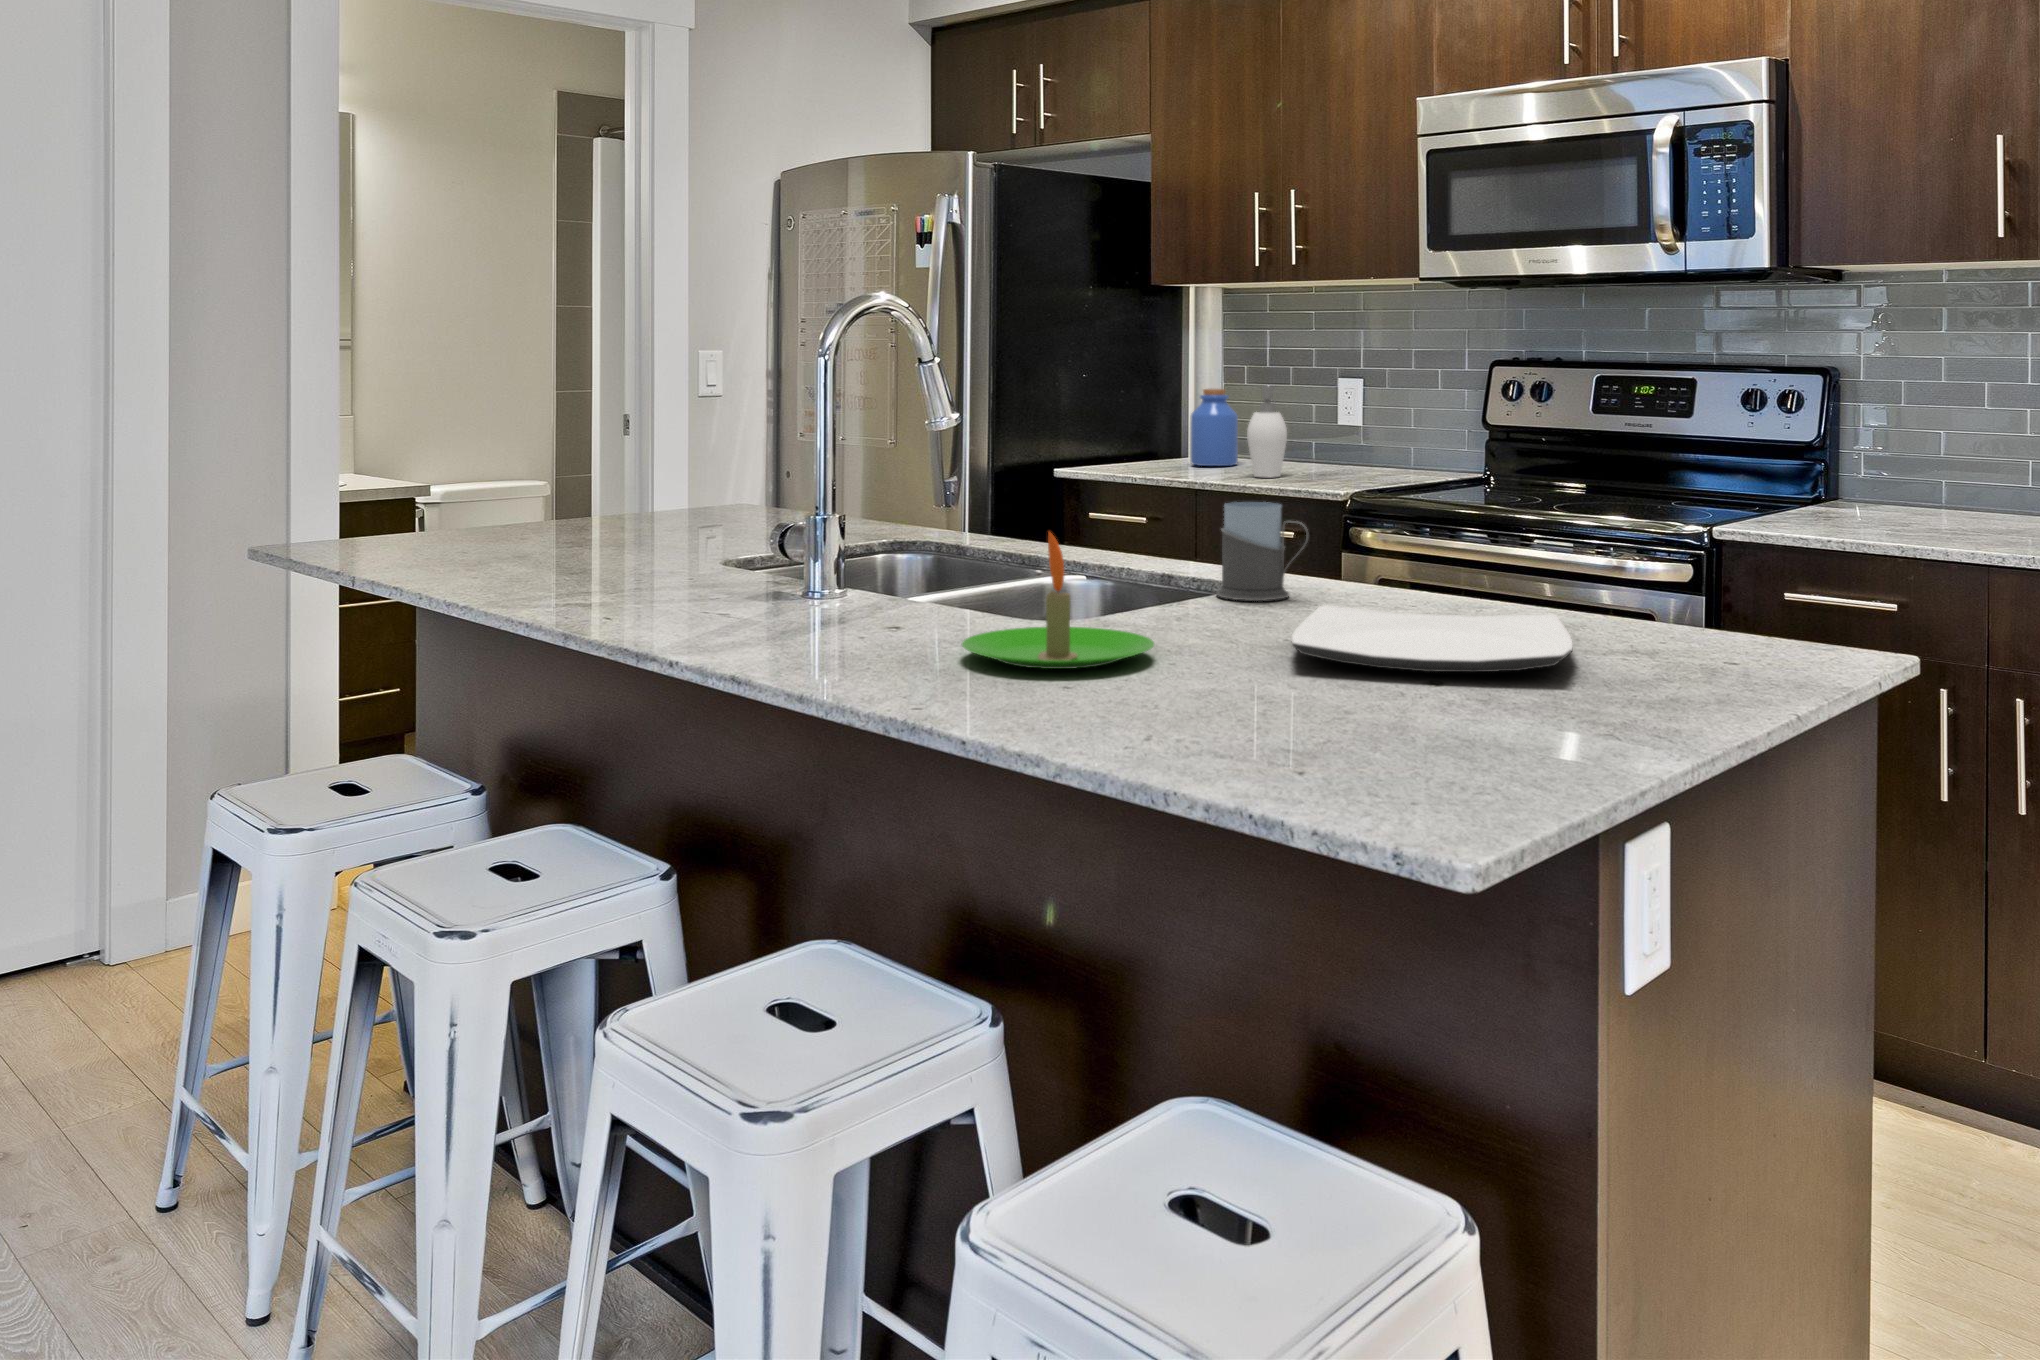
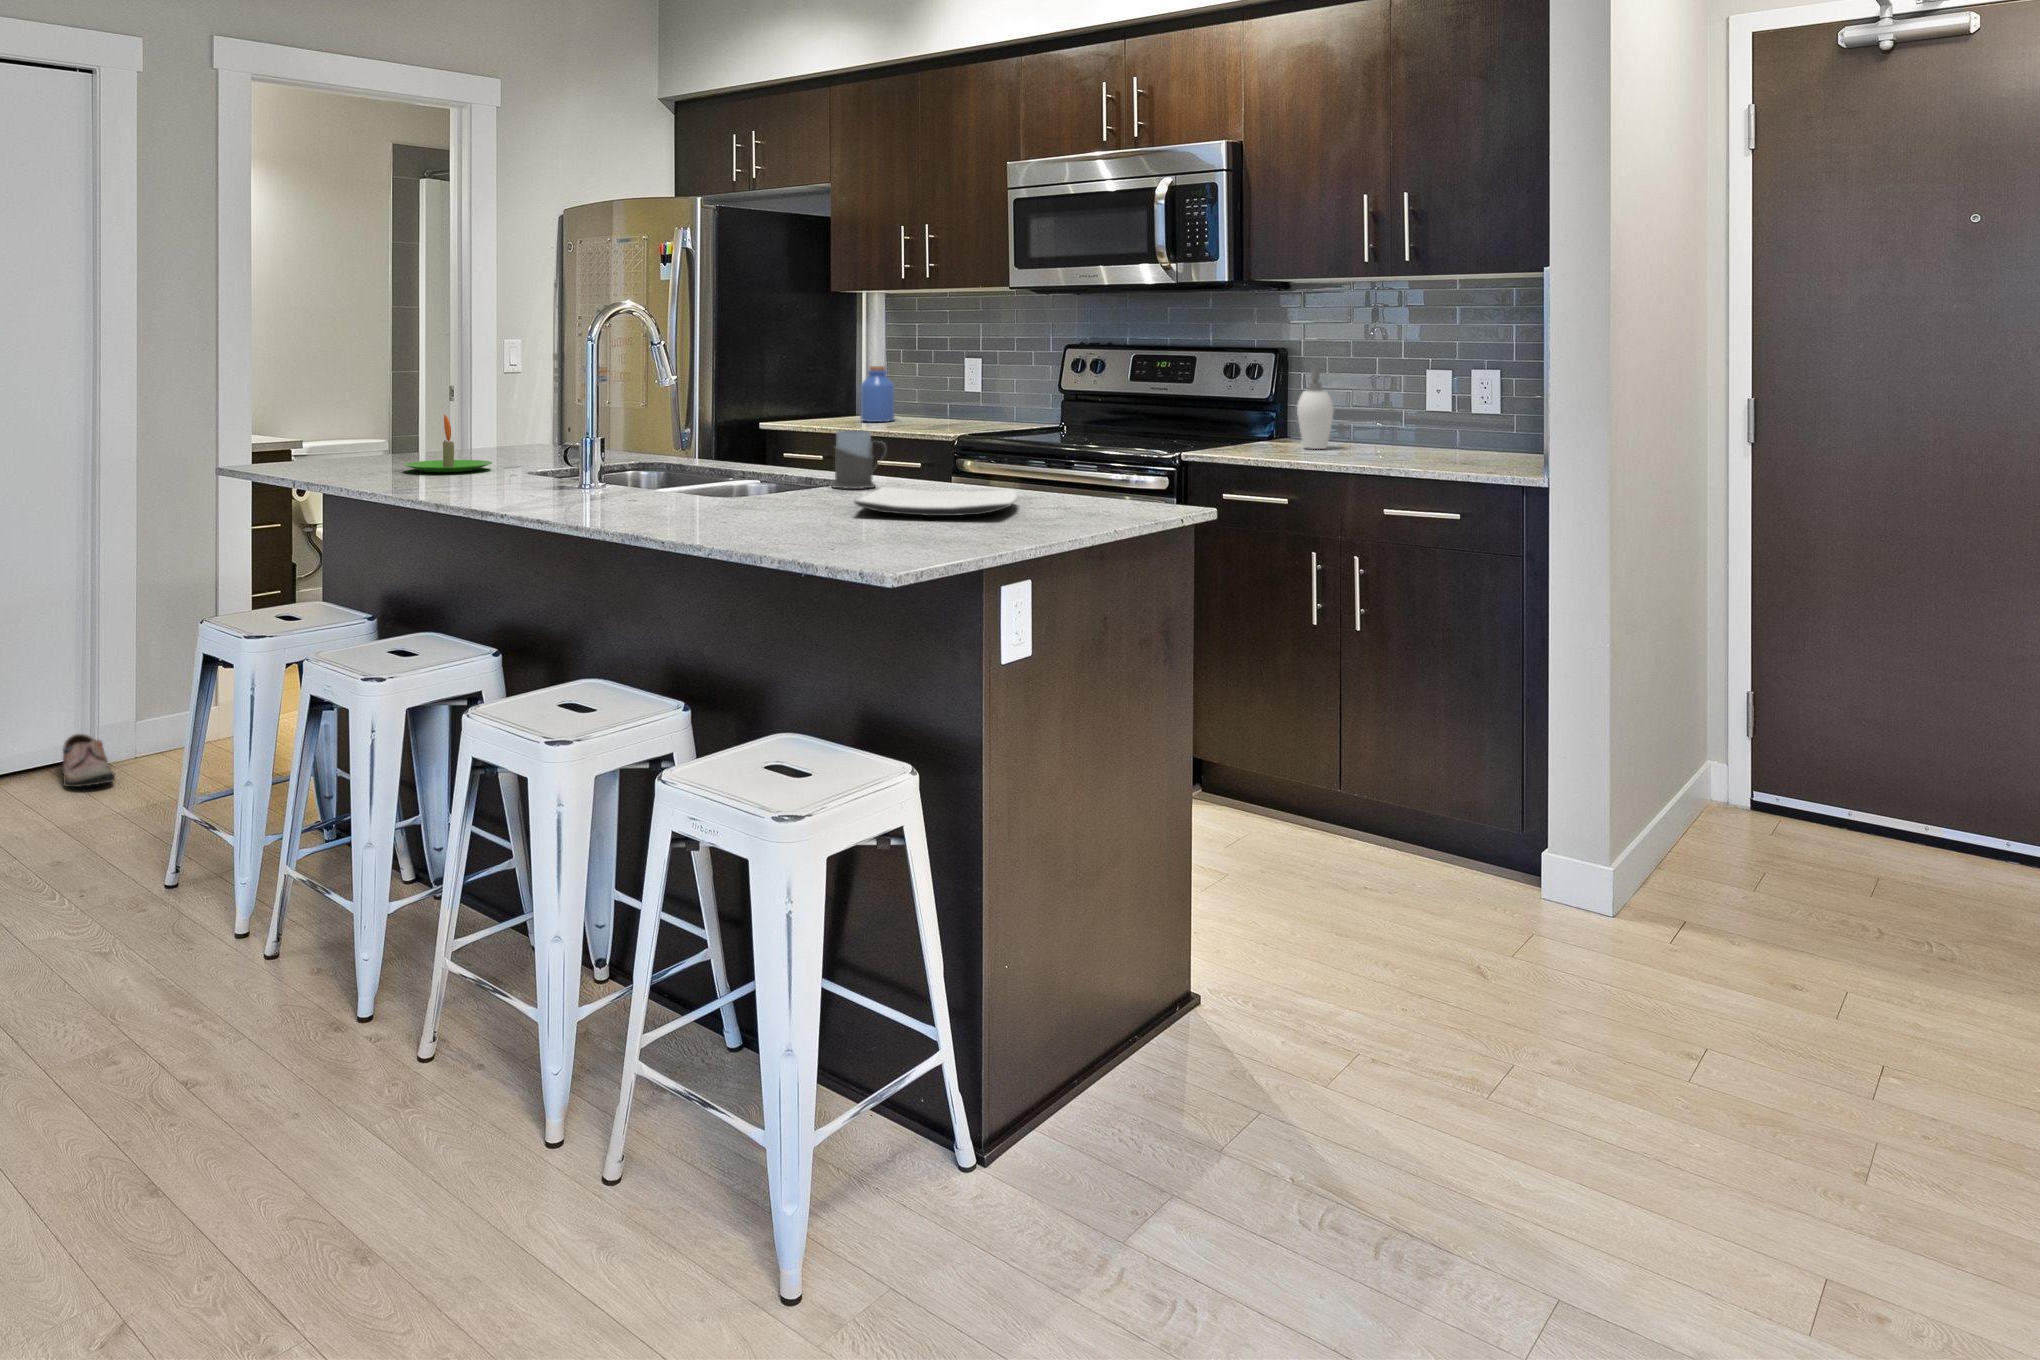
soap dispenser: present [1247,386,1287,477] -> present [1297,368,1334,449]
candle: present [962,532,1154,669] -> present [404,415,492,472]
shoe: none [47,923,122,1010] -> present [62,734,115,787]

